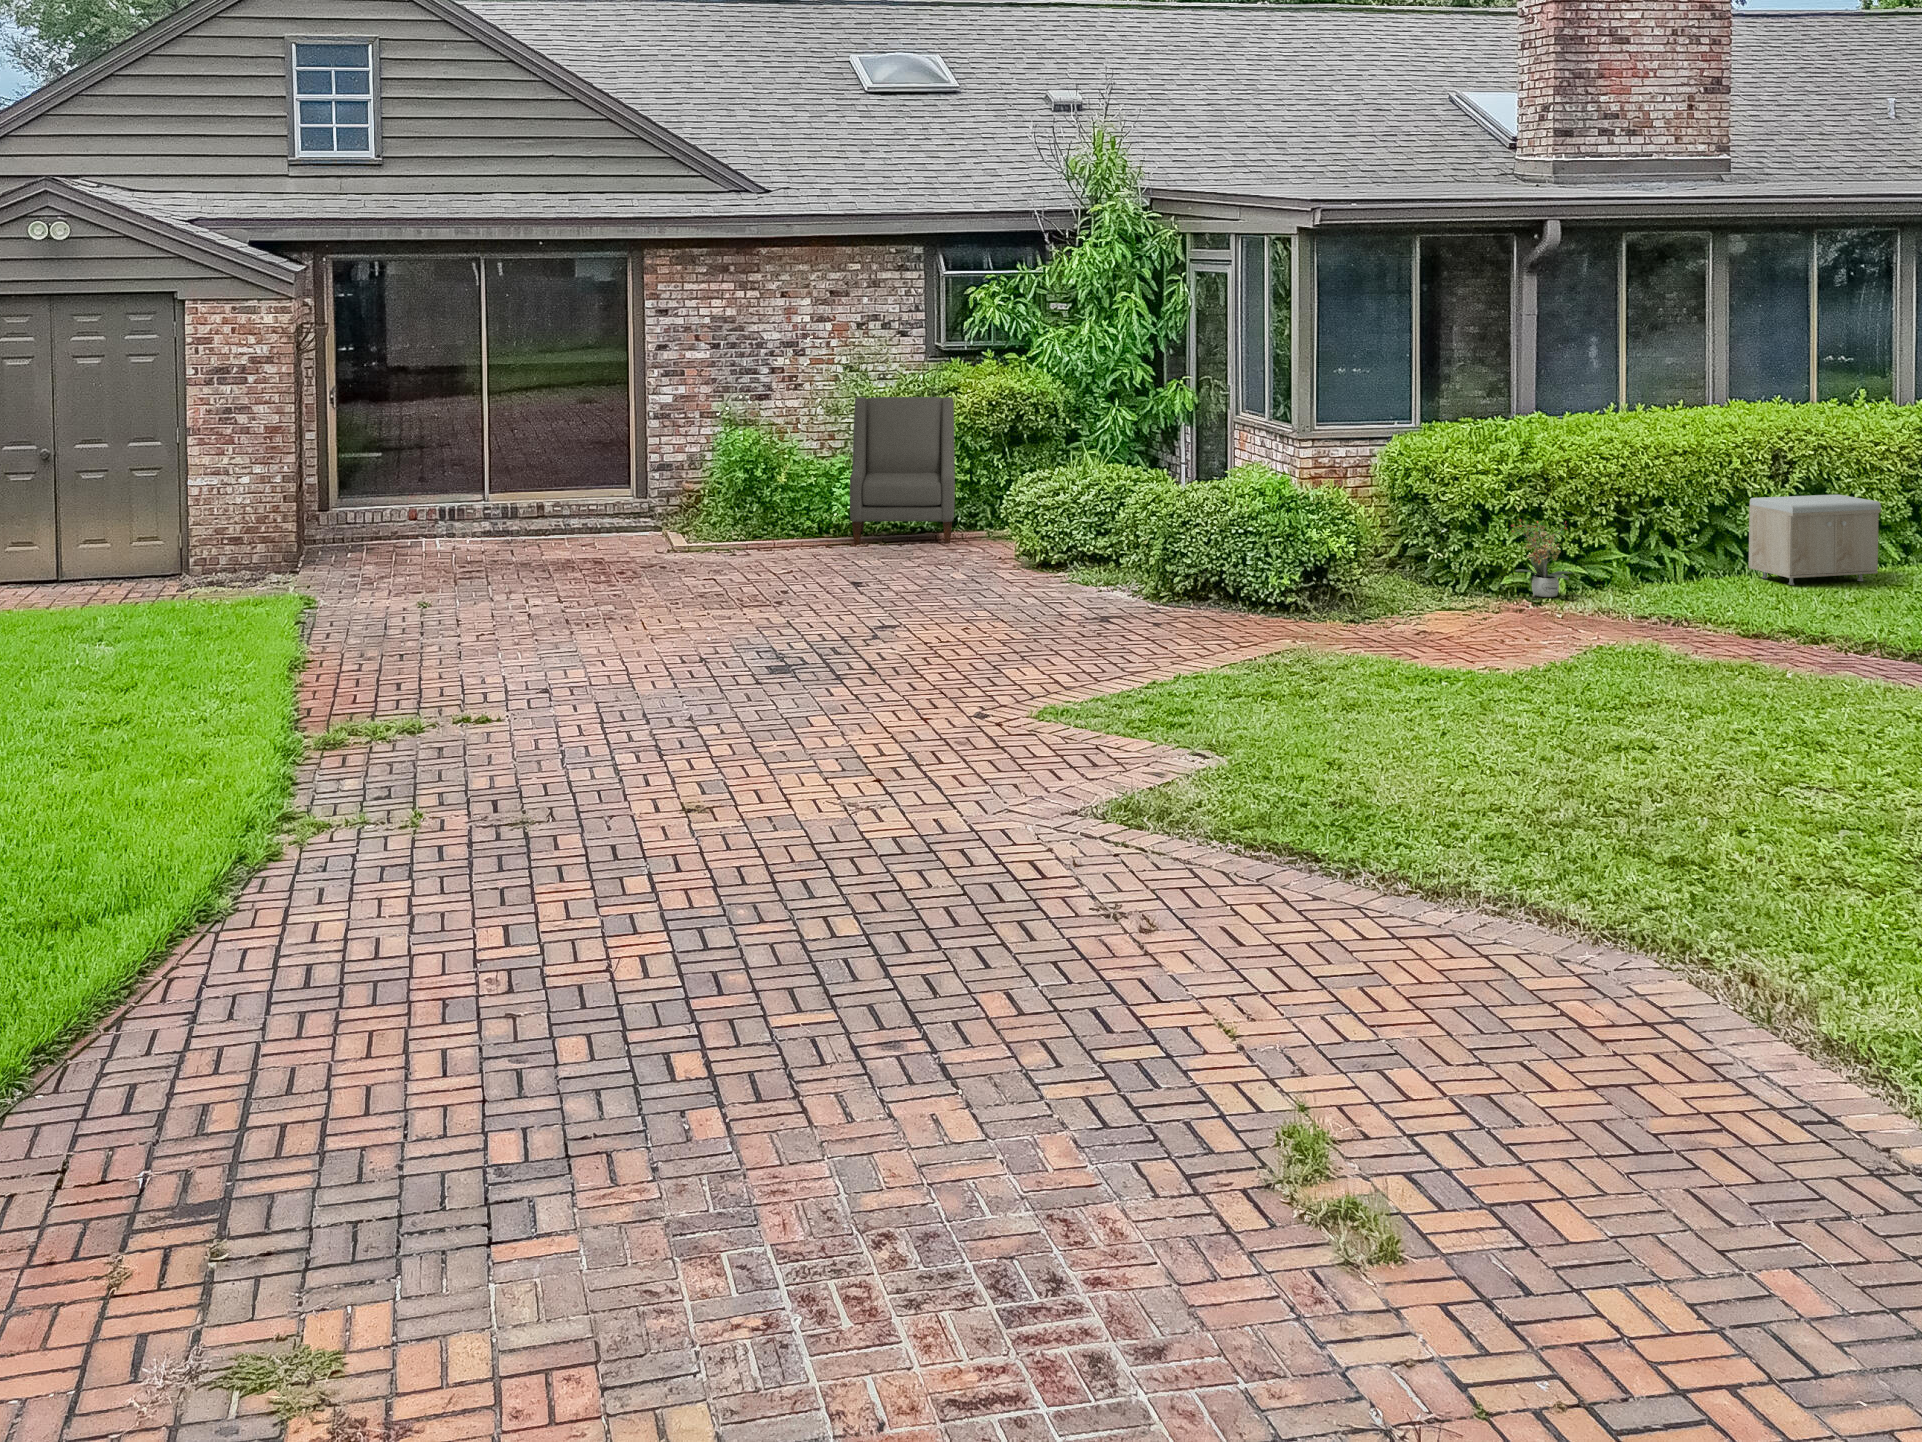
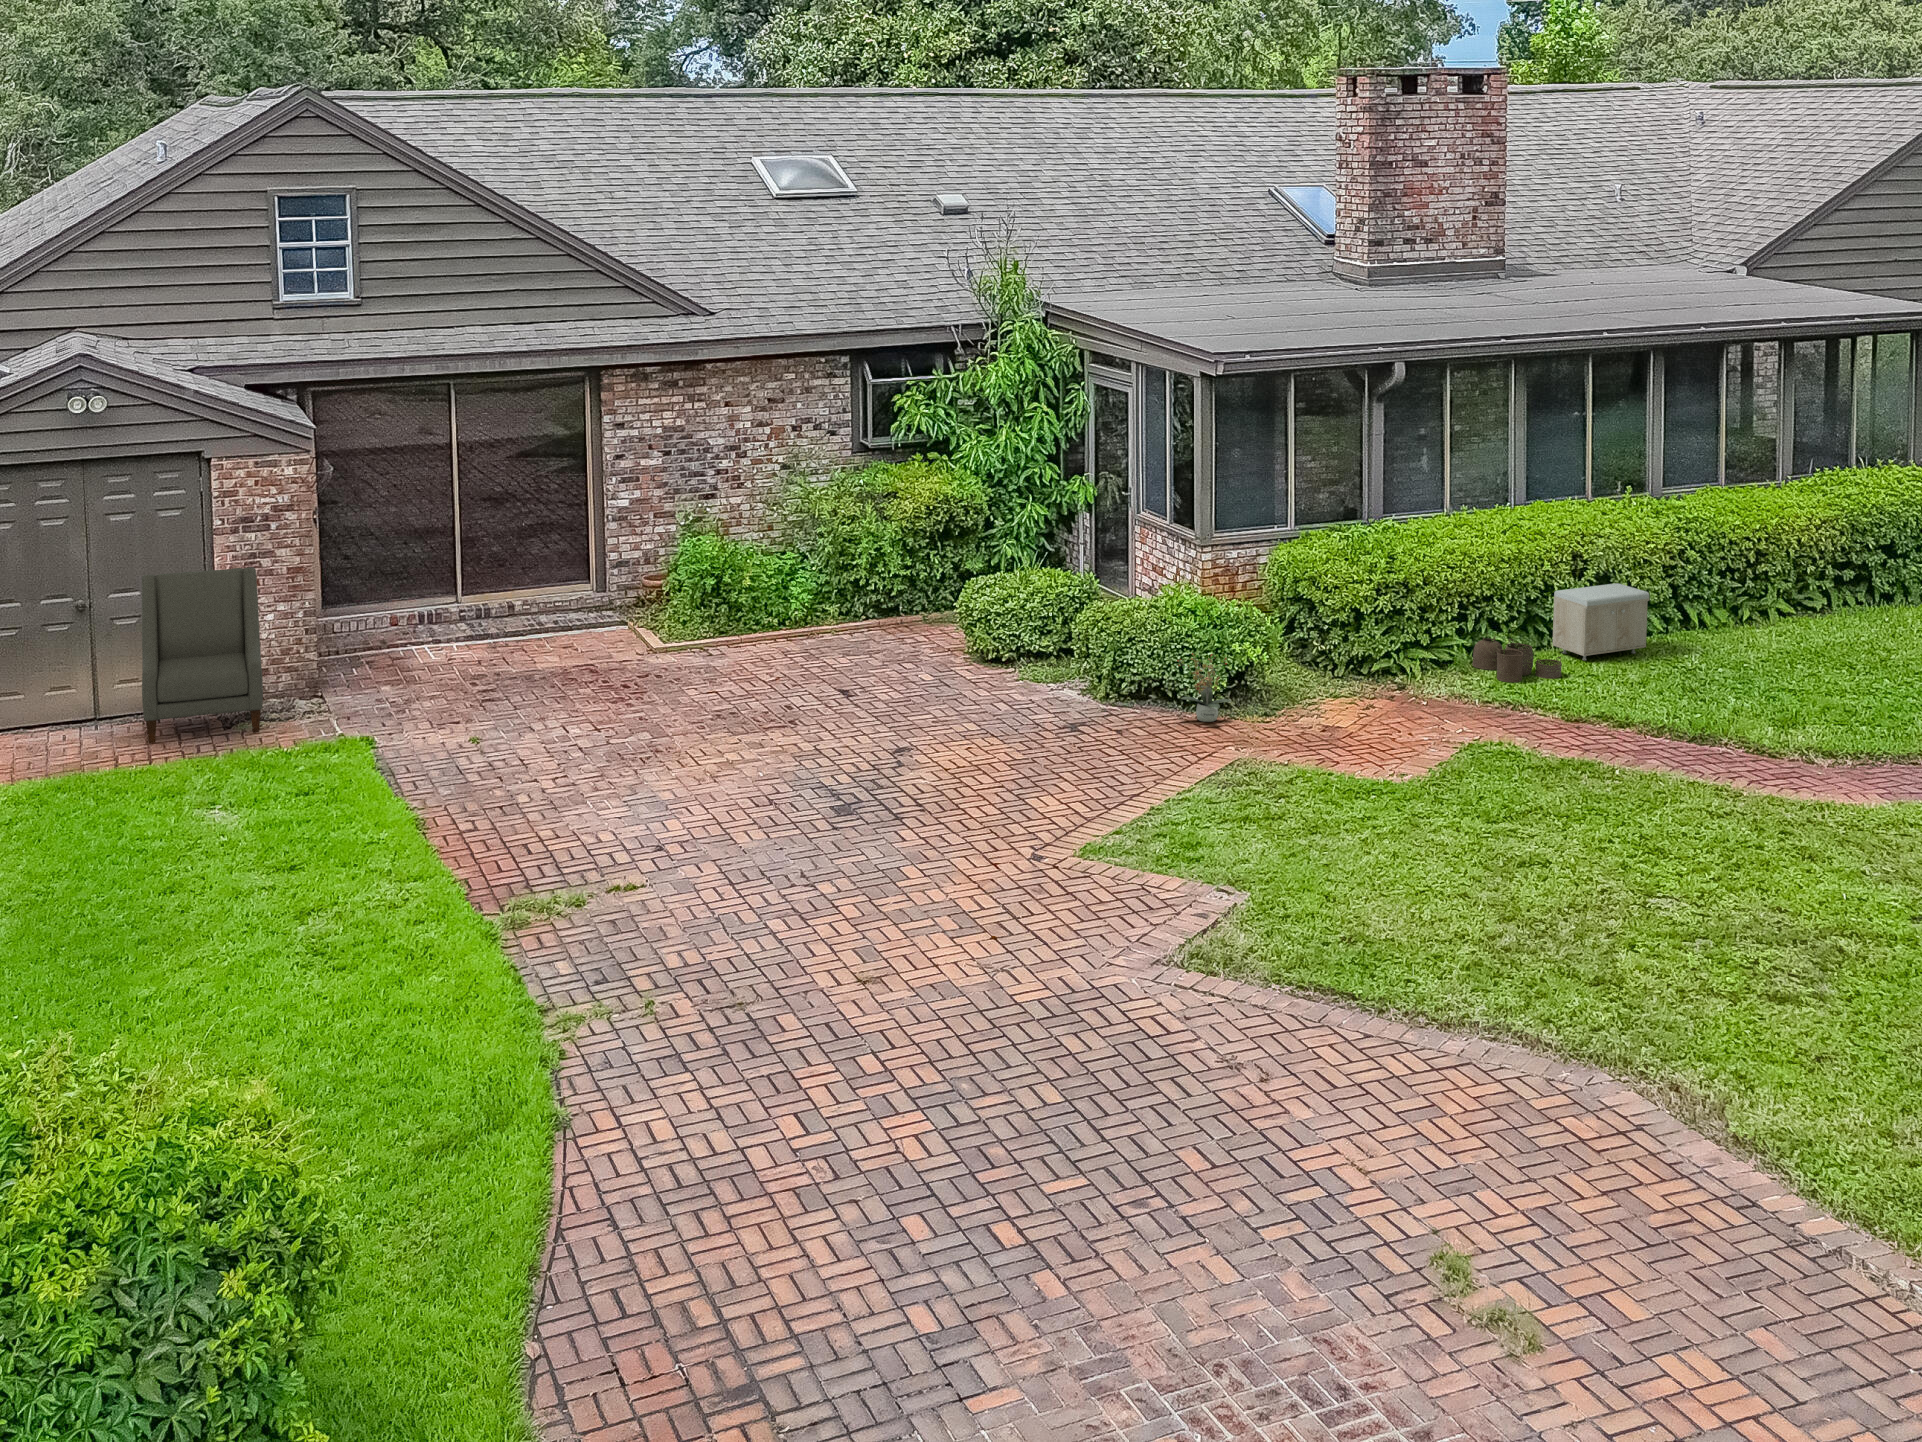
chair: present [850,397,955,544] -> present [142,567,263,744]
potted plant: present [1511,519,1571,597] -> present [1177,653,1231,722]
woven basket: none [1637,548,1757,600] -> present [1472,637,1562,682]

